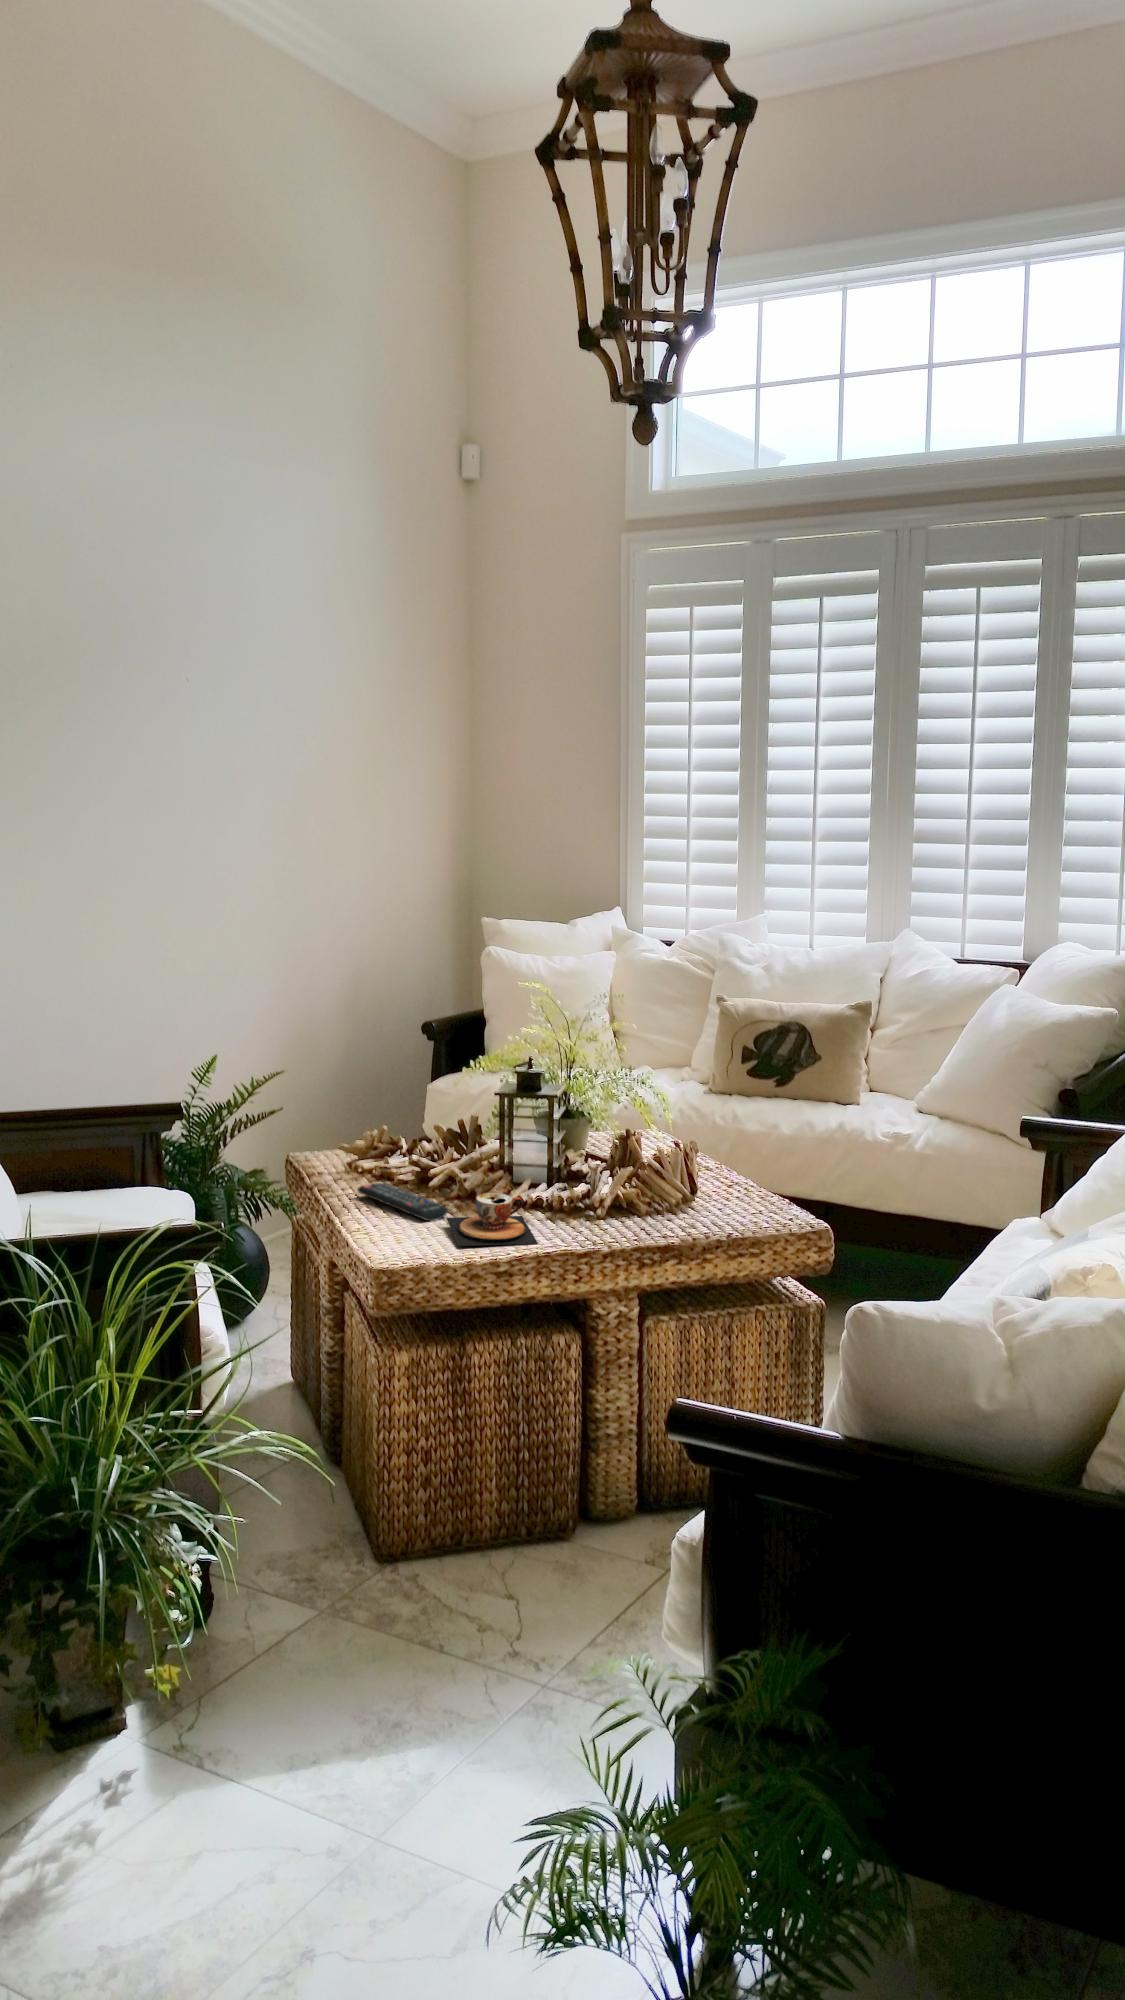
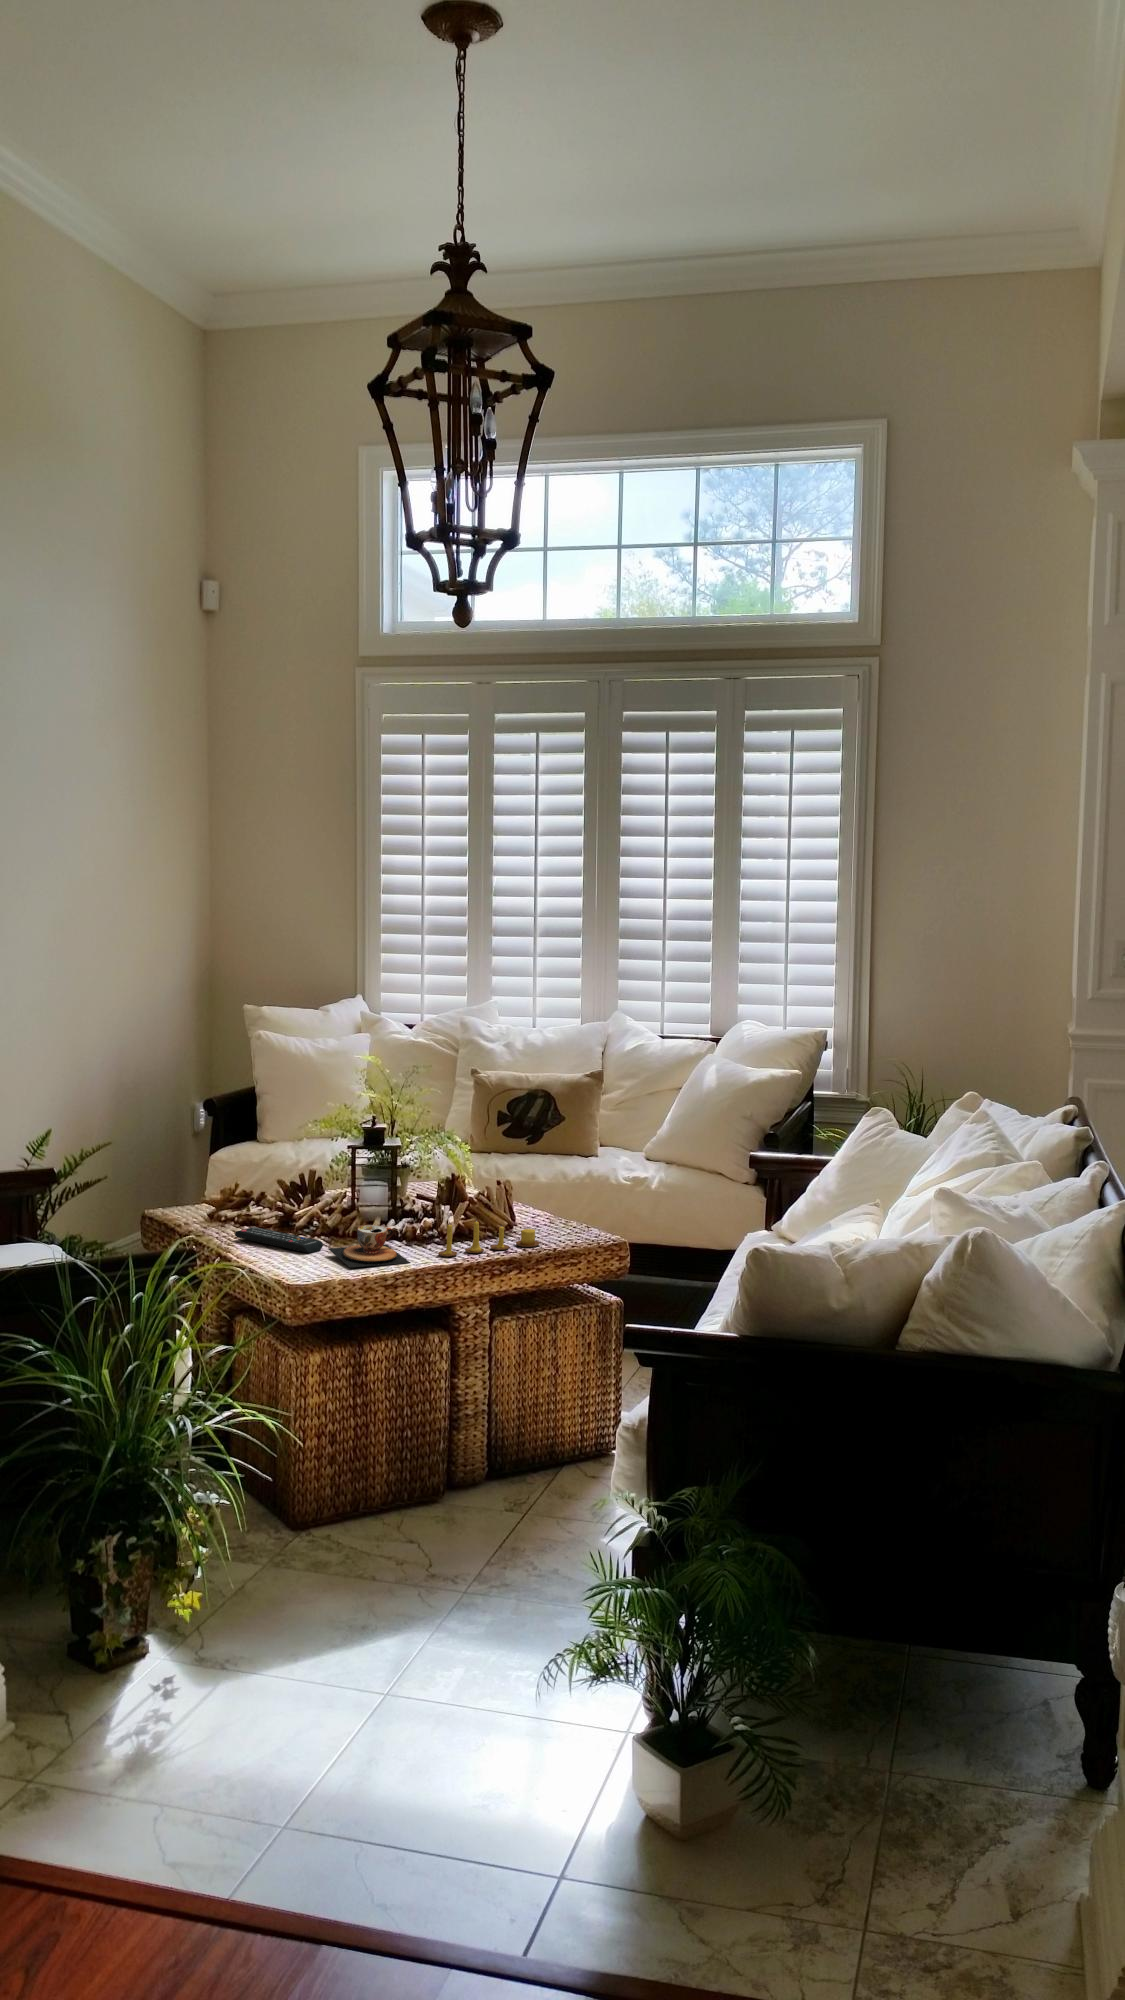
candle: none [577,1191,713,1238] -> present [438,1219,540,1256]

